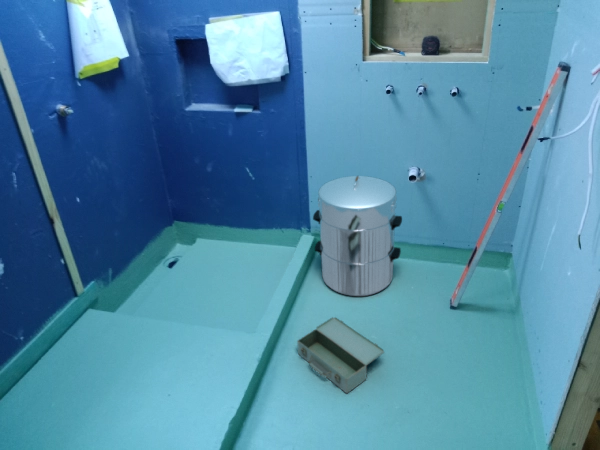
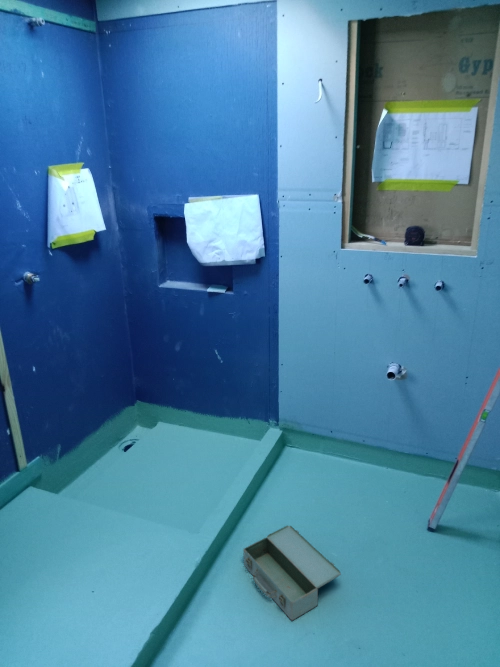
waste bin: present [313,176,402,296] -> none [278,367,376,504]

